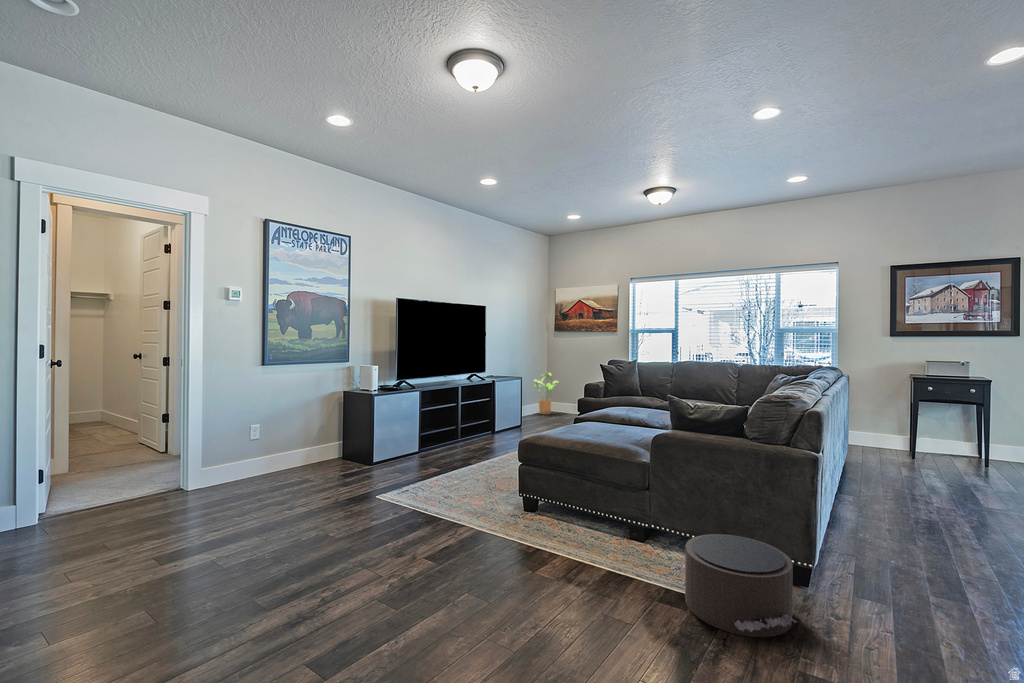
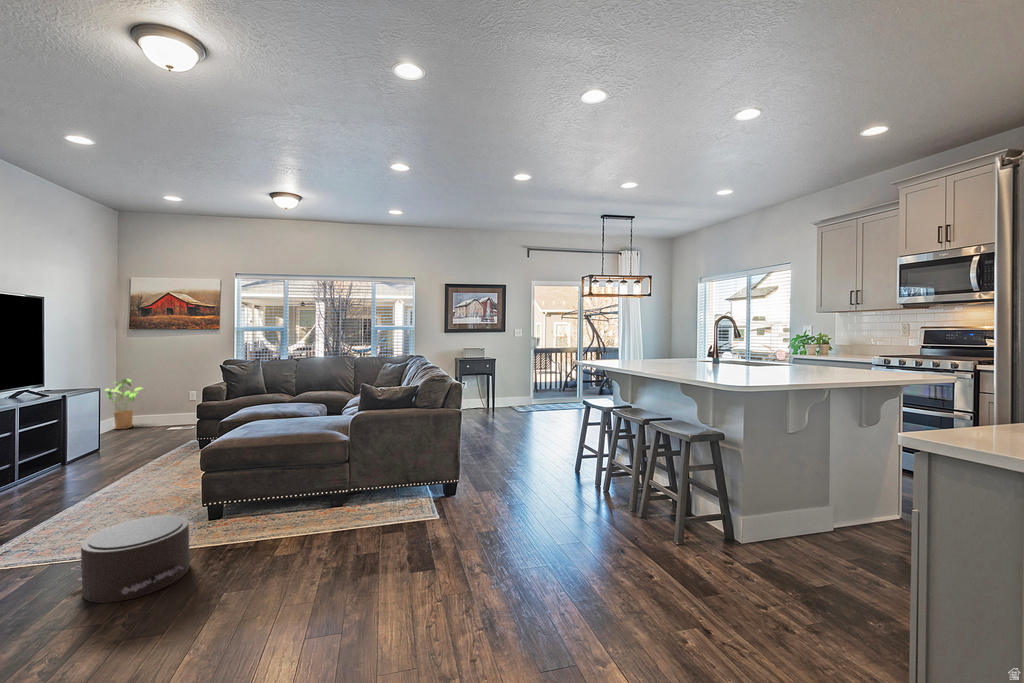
pouf: present [671,534,797,637] -> present [72,515,190,603]

